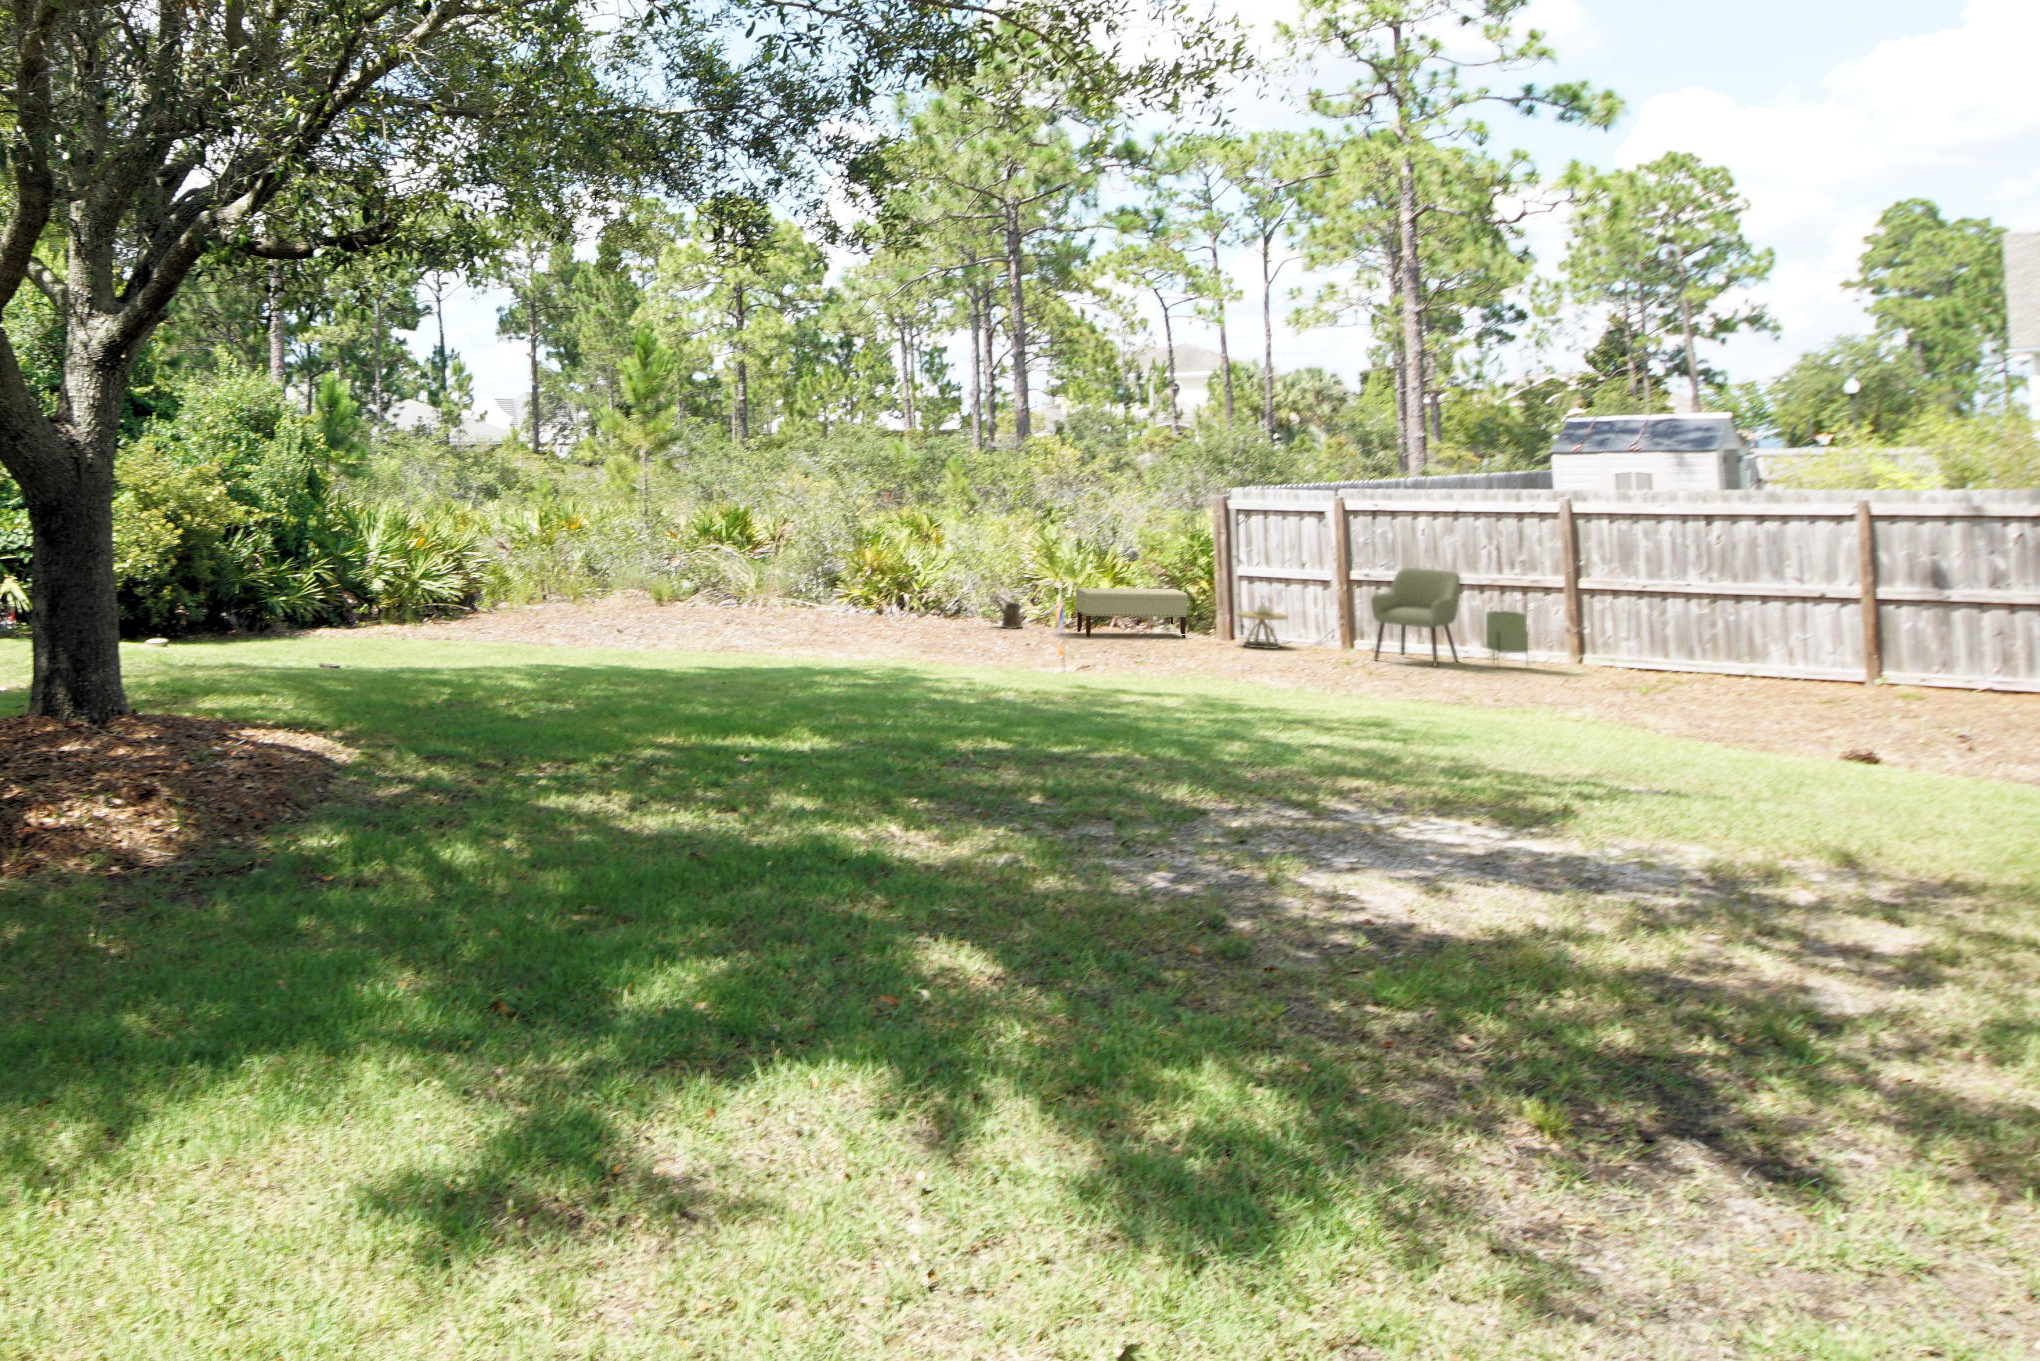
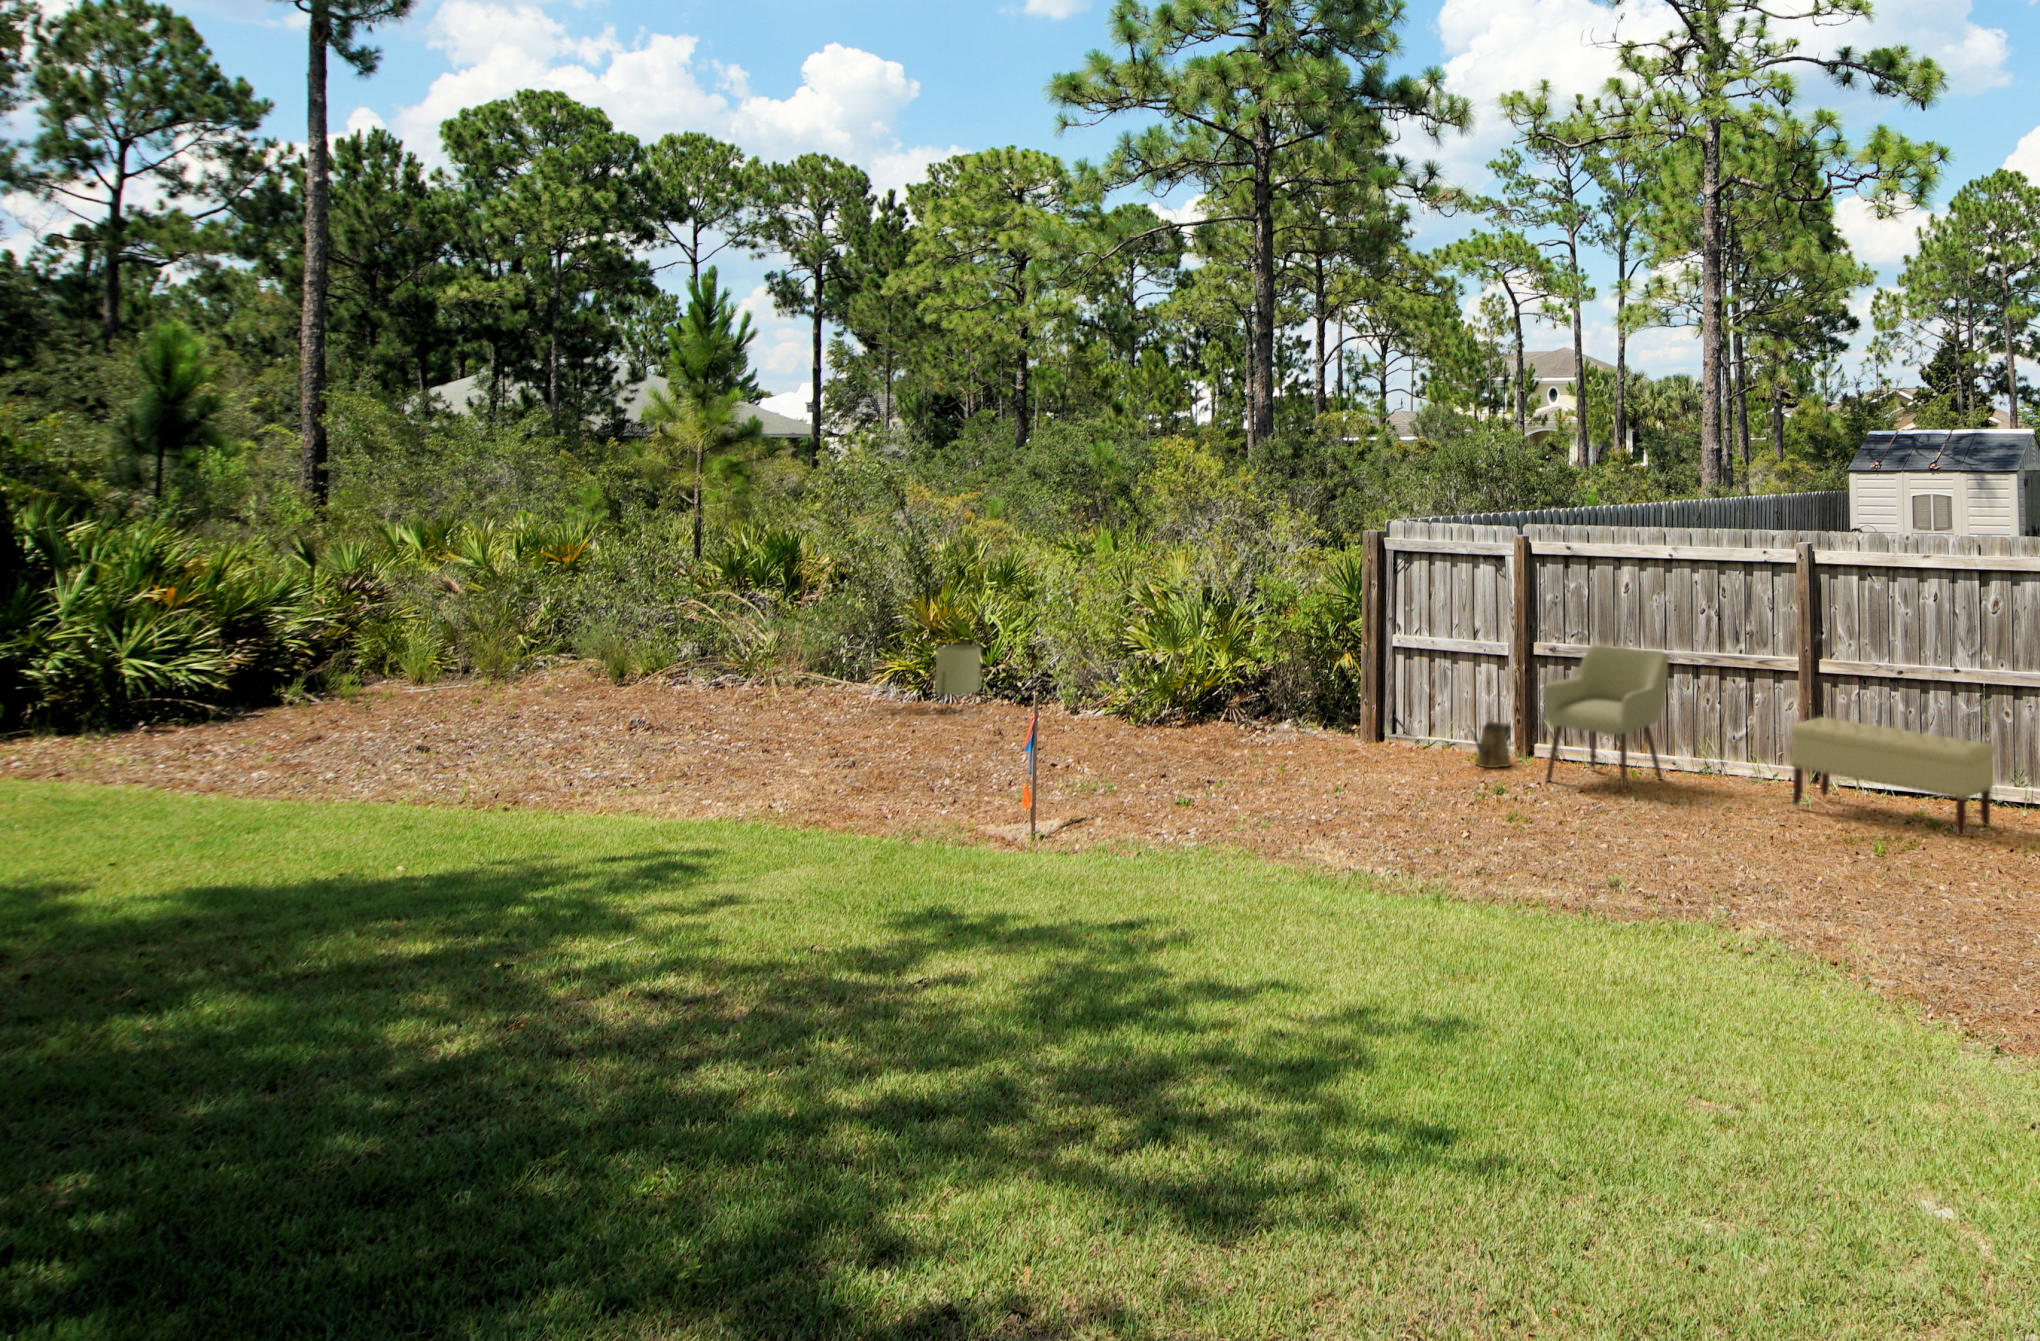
side table: present [1237,584,1288,648] -> none [1379,661,1450,758]
bench: present [1076,588,1188,638] -> present [1791,717,1995,836]
watering can: present [1002,602,1022,629] -> present [1468,722,1511,768]
planter: present [1486,611,1528,653] -> present [935,645,981,711]

